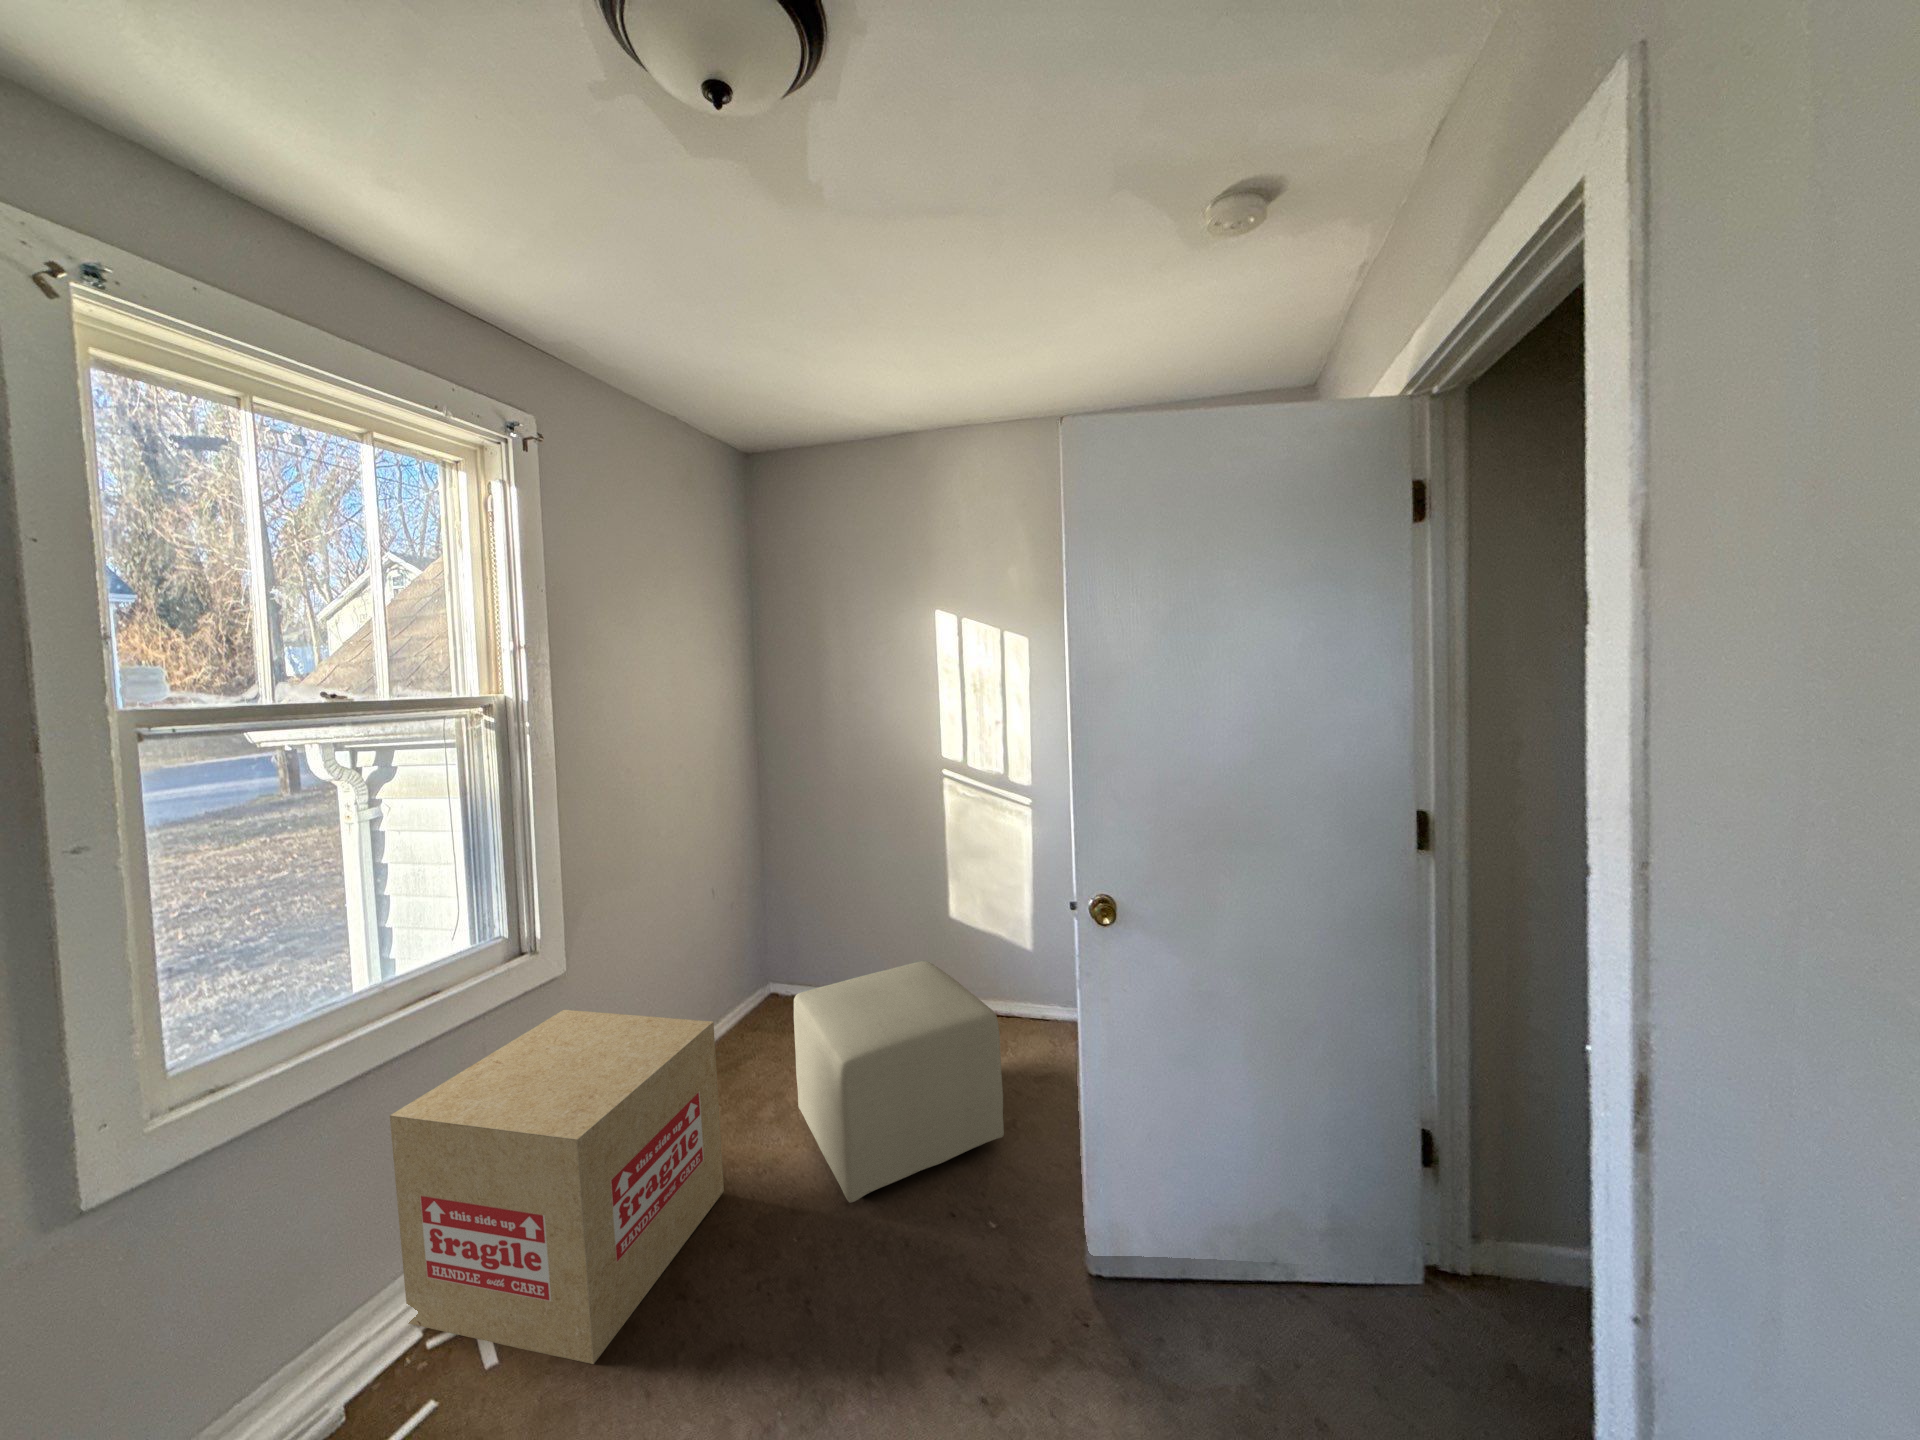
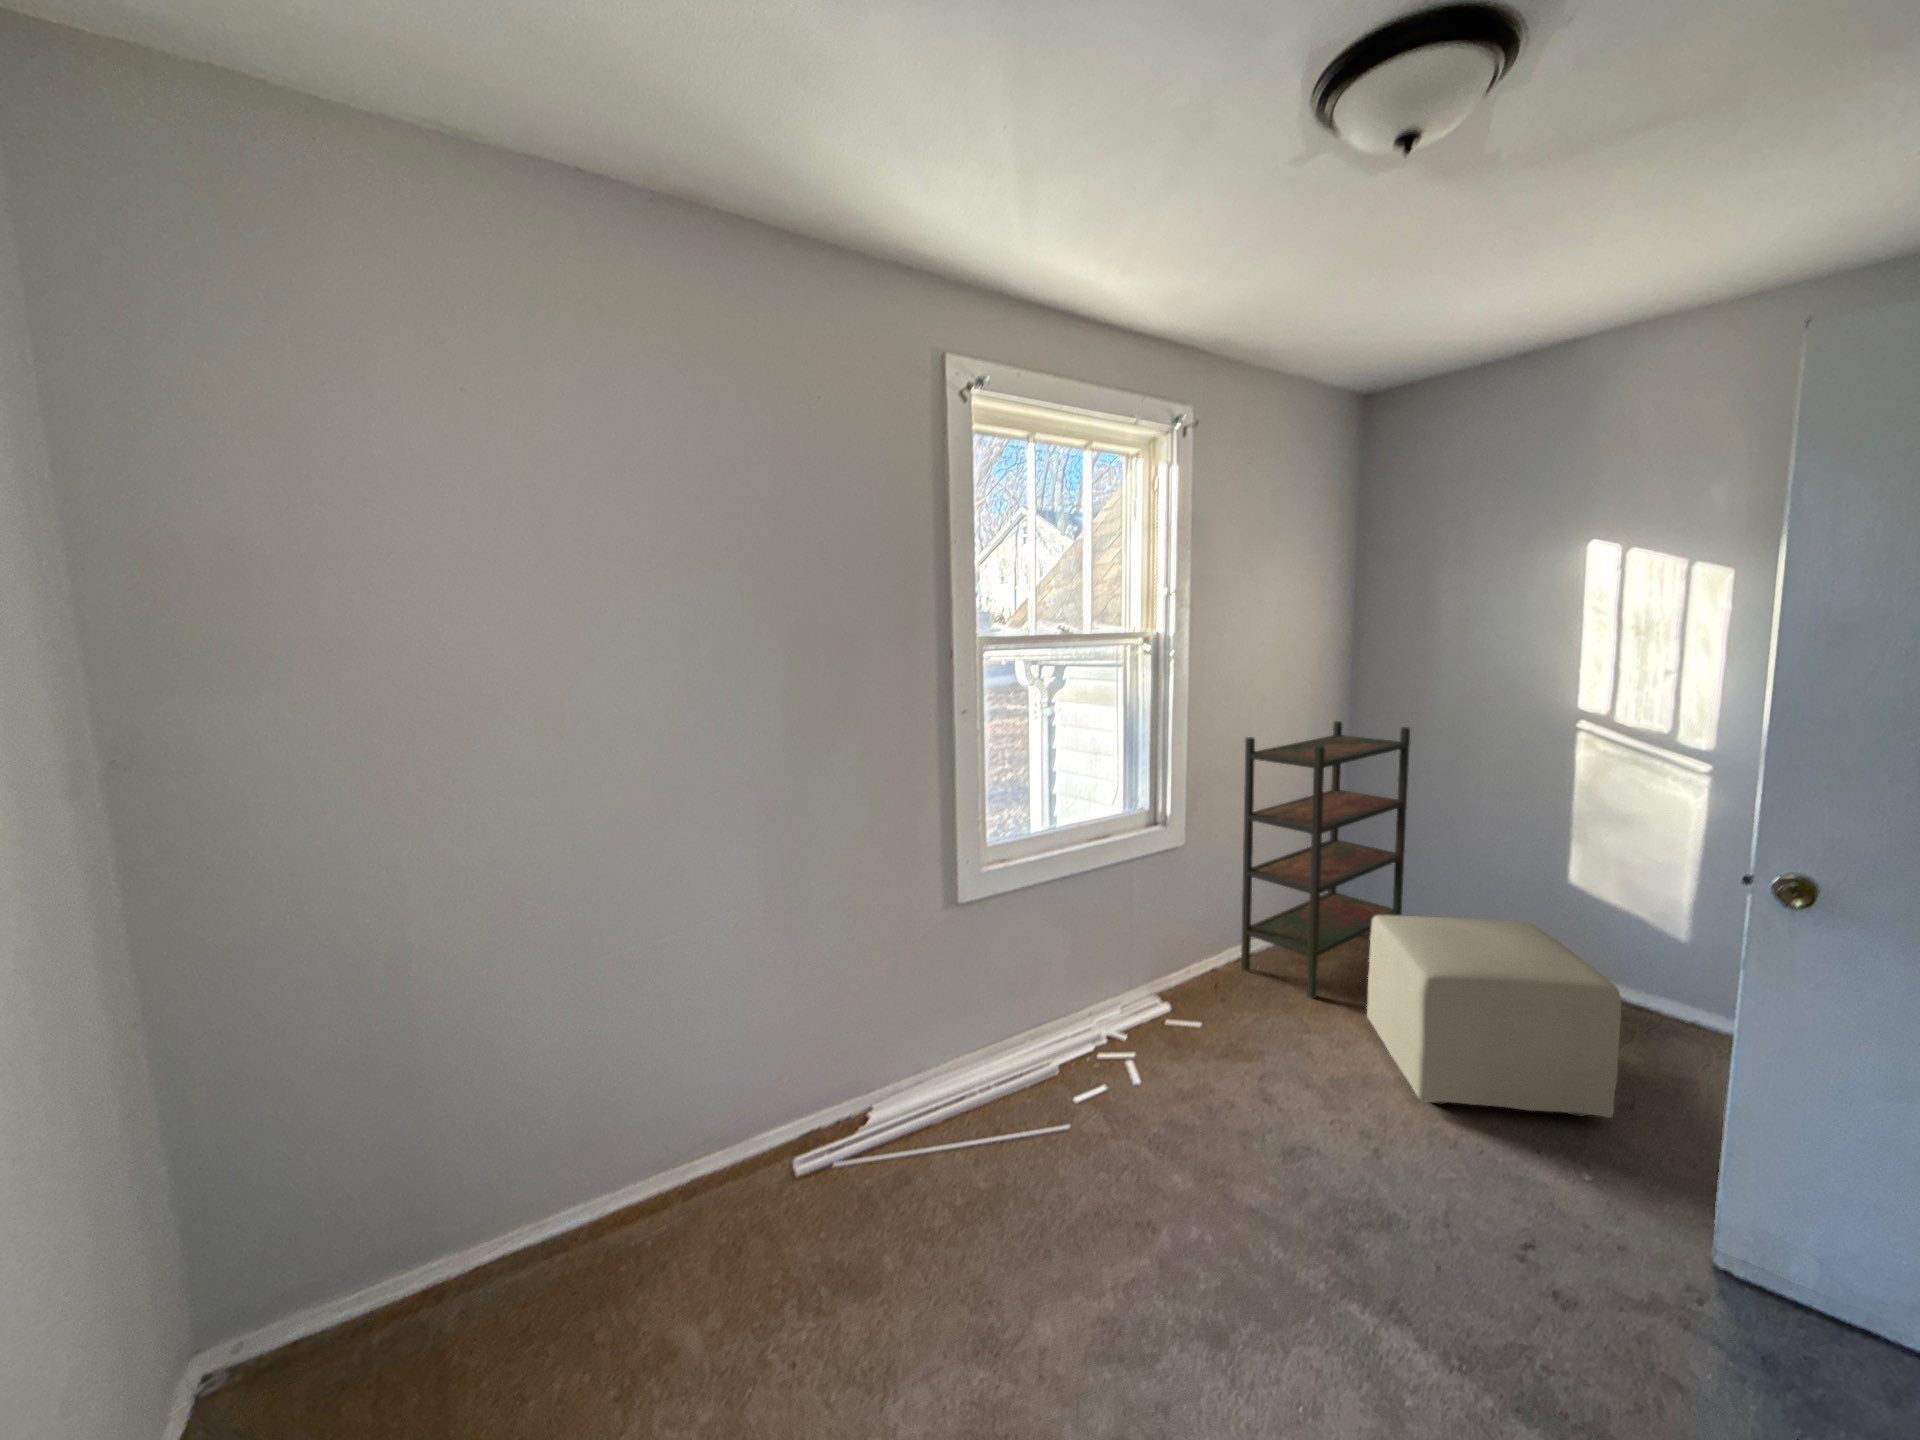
bookshelf: none [649,788,831,1103] -> present [1241,721,1410,999]
cardboard box: present [390,1010,724,1364] -> none [1088,875,1303,1111]

